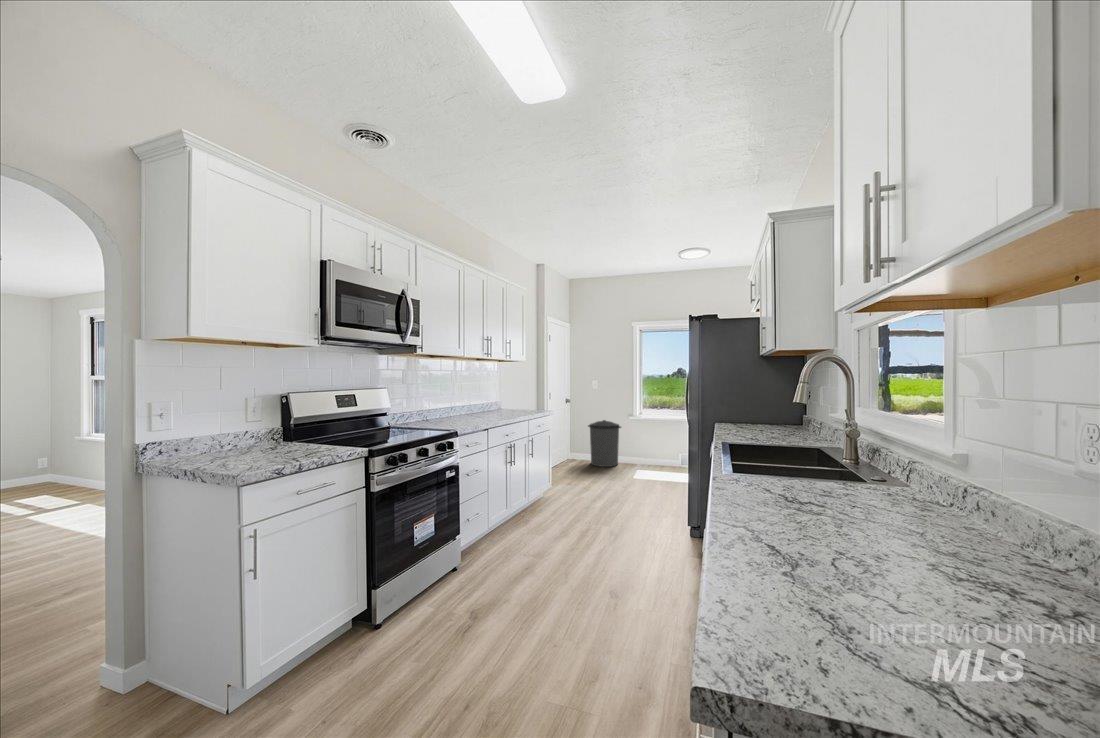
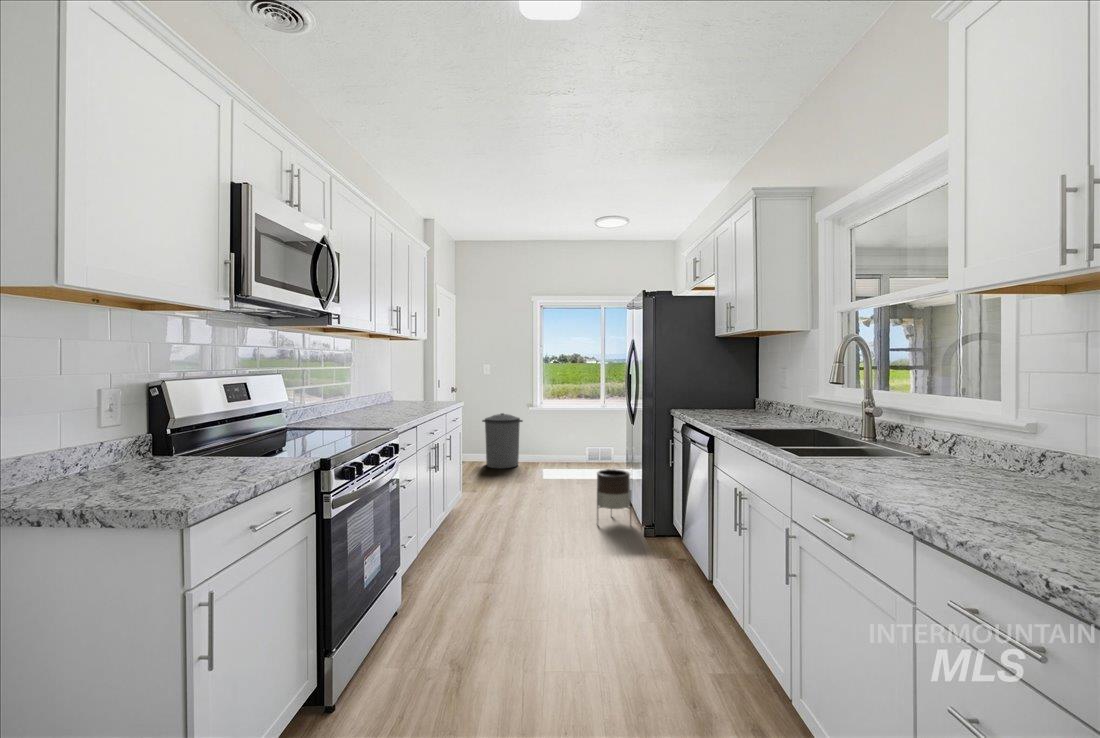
planter: none [653,474,685,527] -> present [597,469,631,524]

